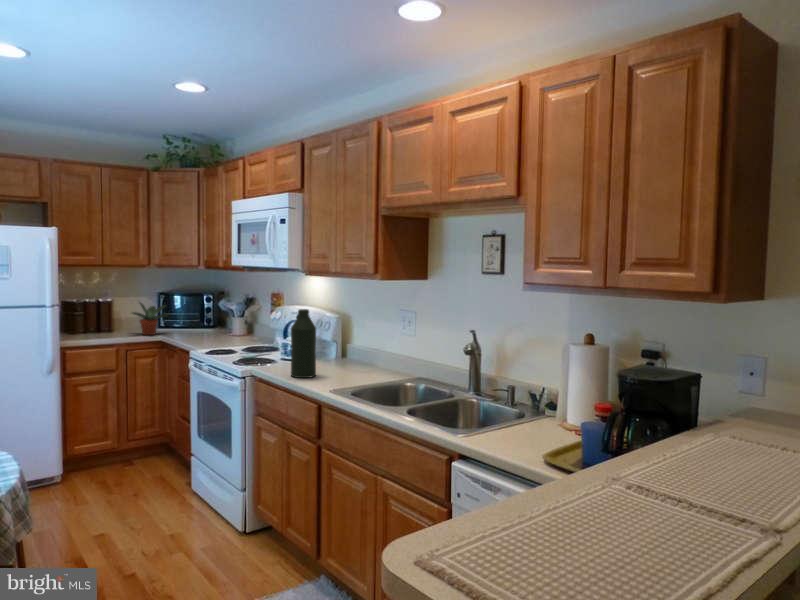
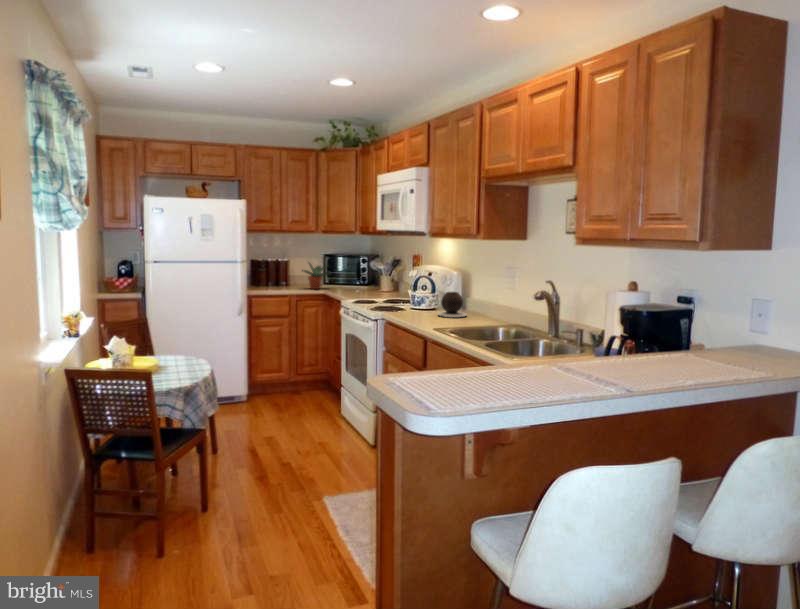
bottle: present [291,309,316,378] -> none [409,264,431,320]
vase: none [321,339,356,371] -> present [438,292,466,318]

